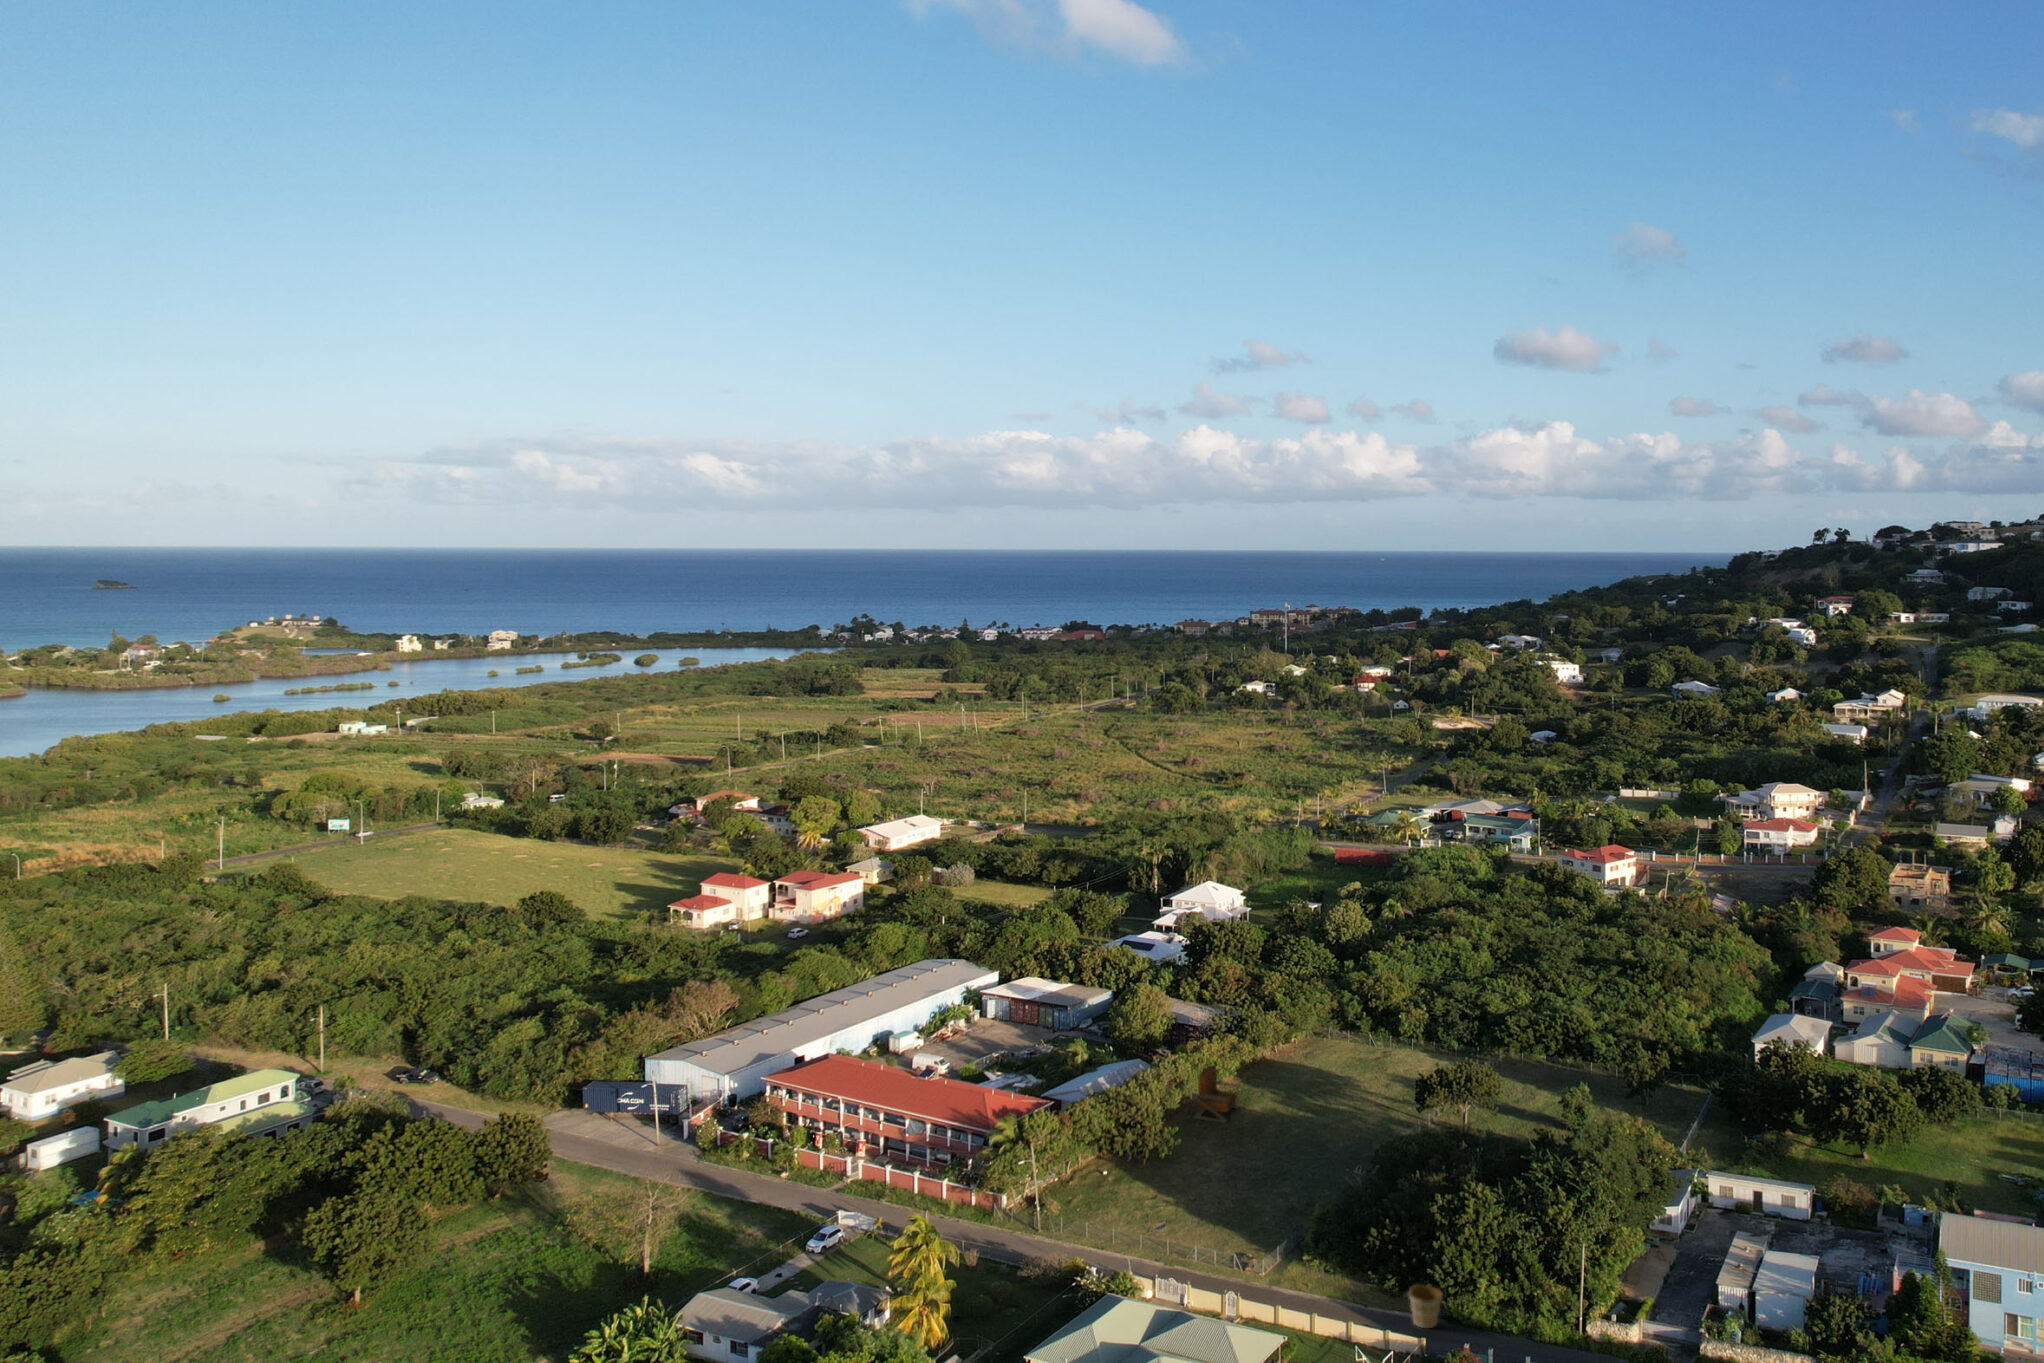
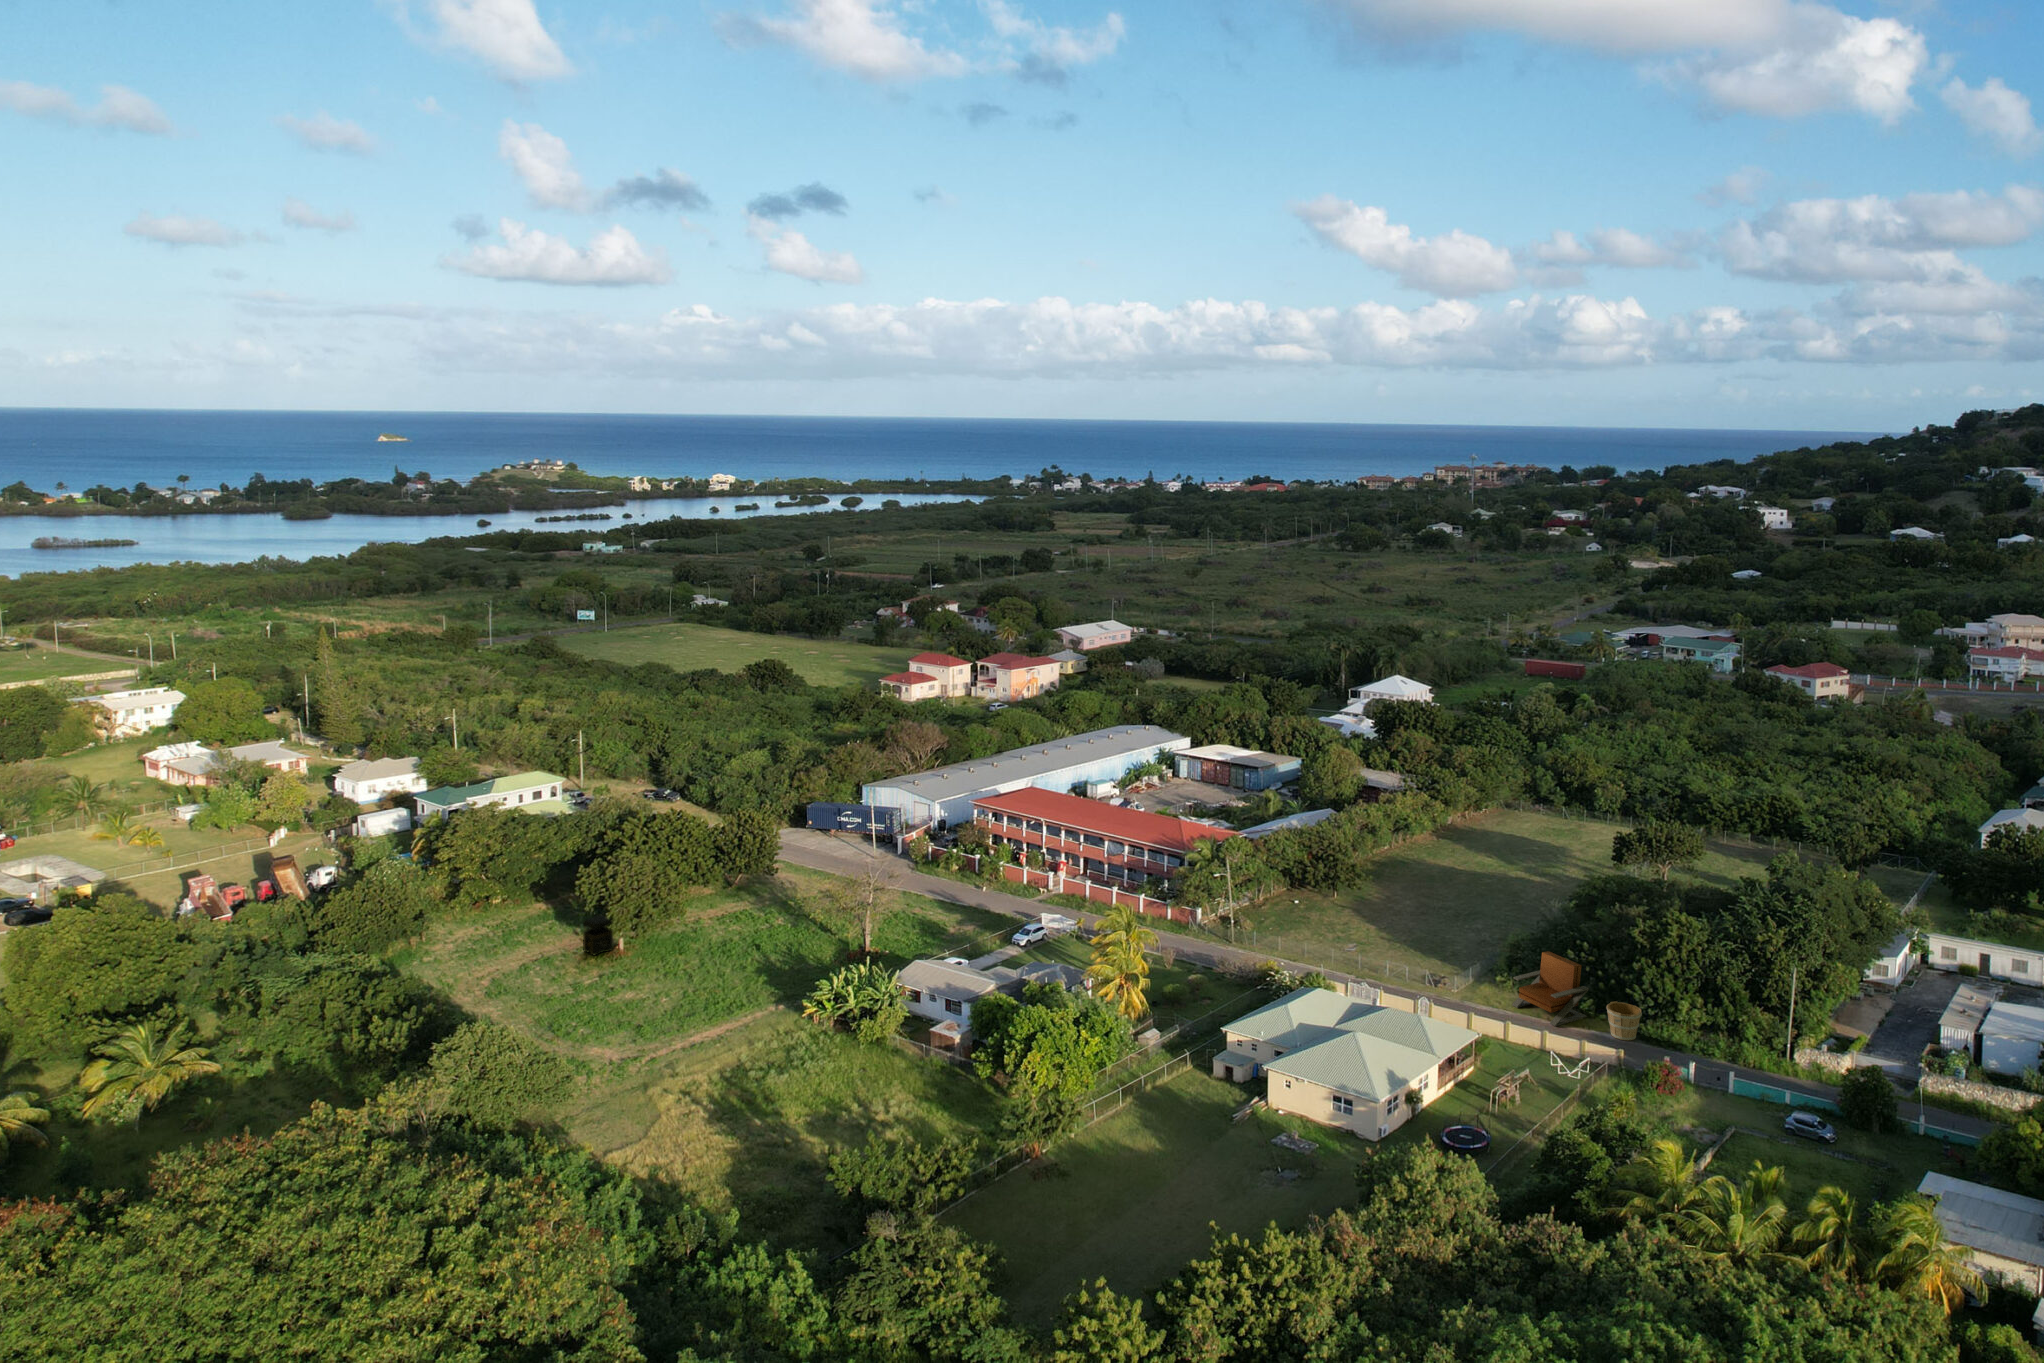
lounge chair: present [1193,1066,1239,1123] -> present [1512,951,1589,1026]
toolbox: none [220,1279,266,1335] -> present [583,915,614,955]

